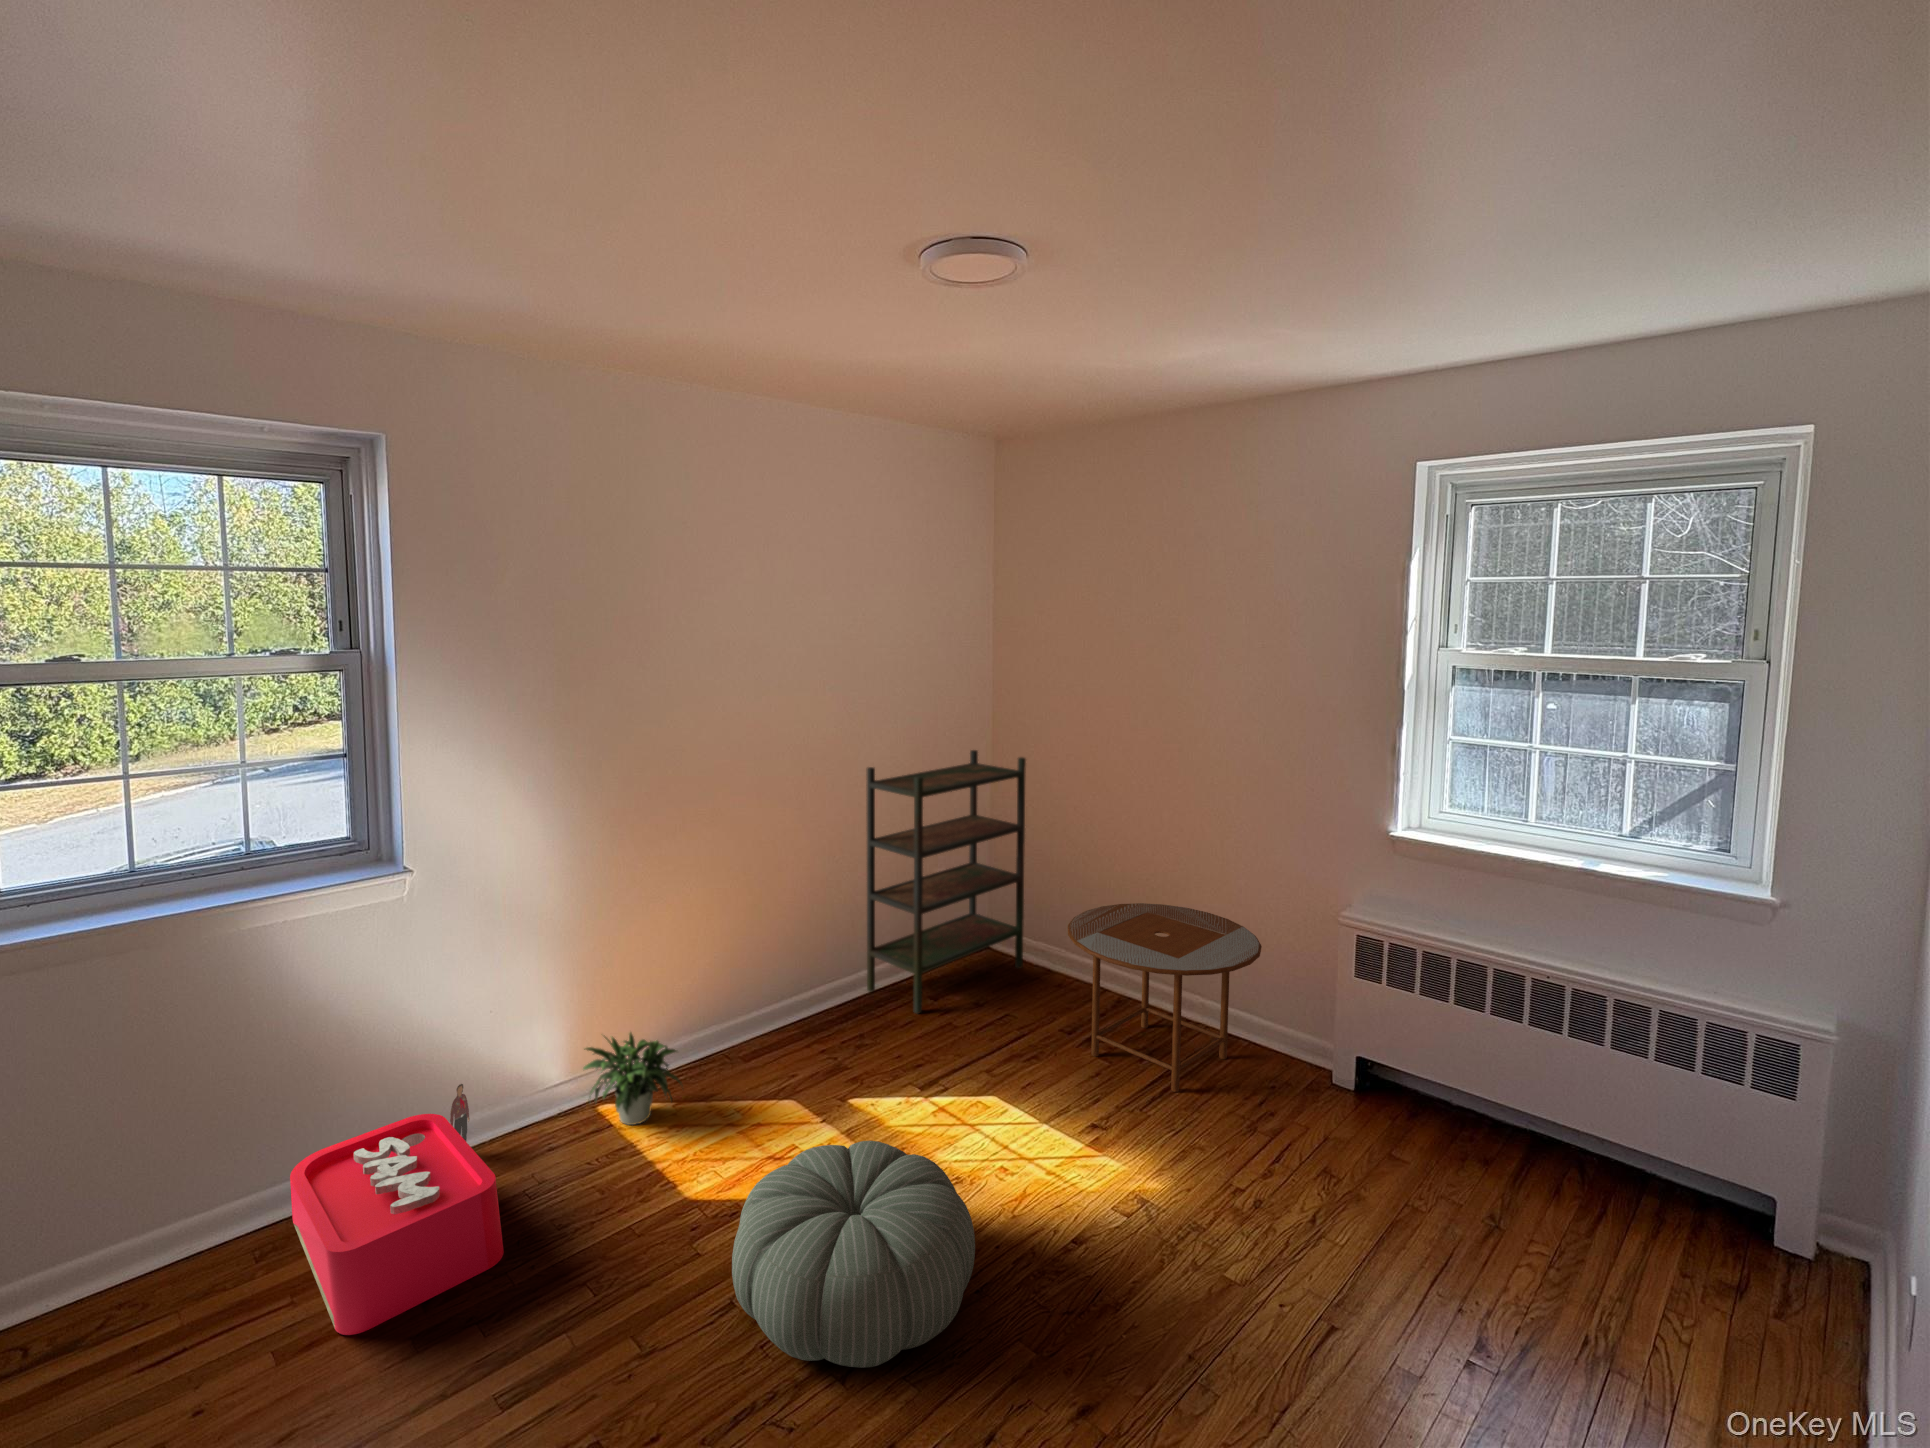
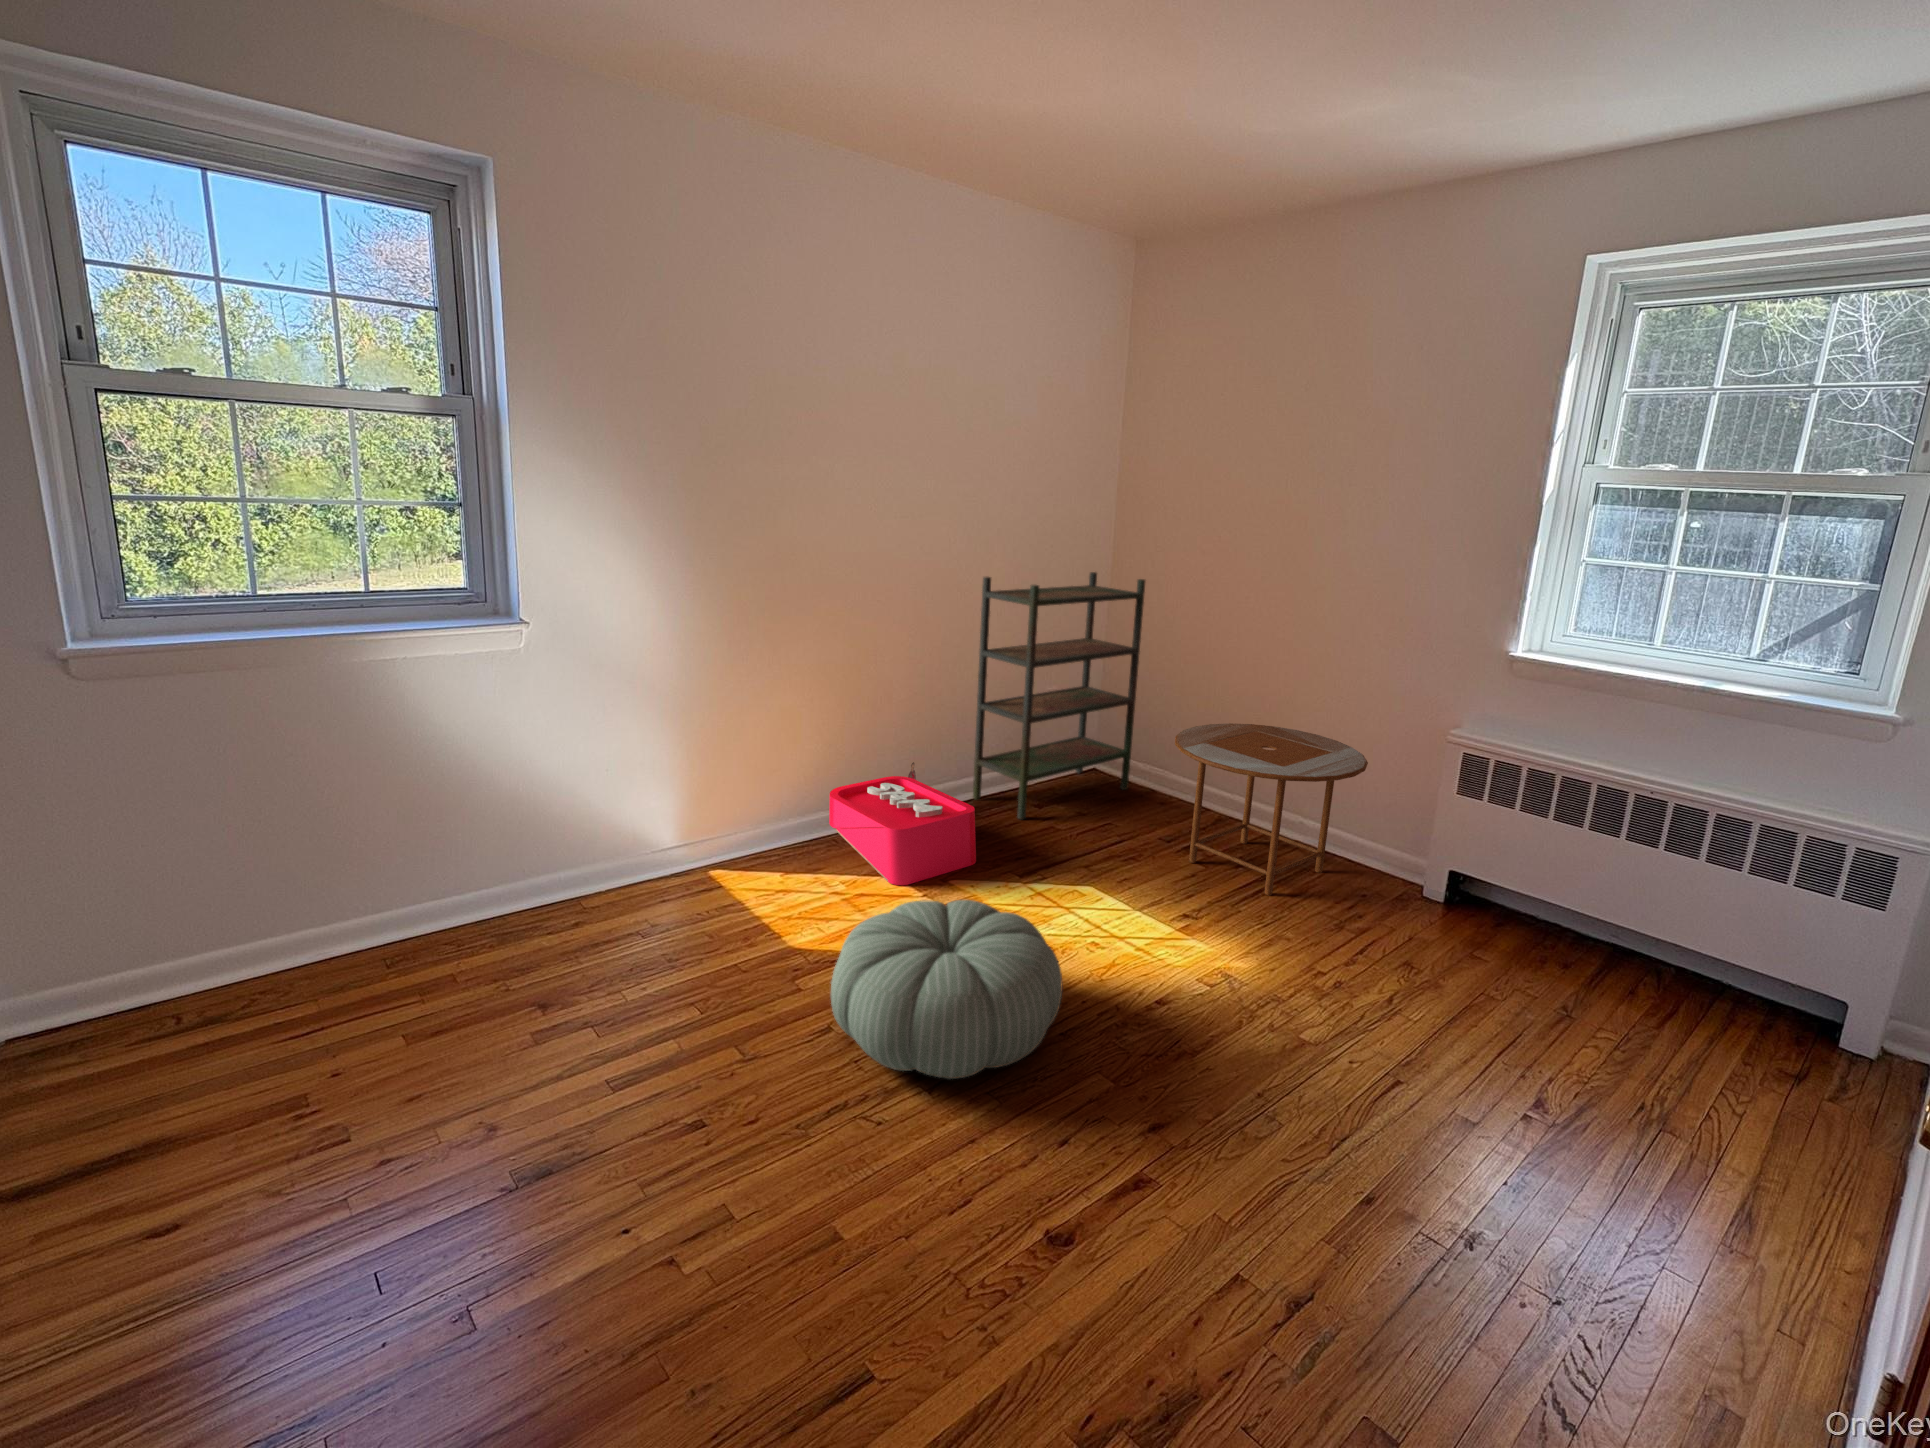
potted plant: present [583,1032,683,1125] -> none [671,803,790,889]
storage bin: present [290,1084,504,1335] -> present [829,762,976,885]

